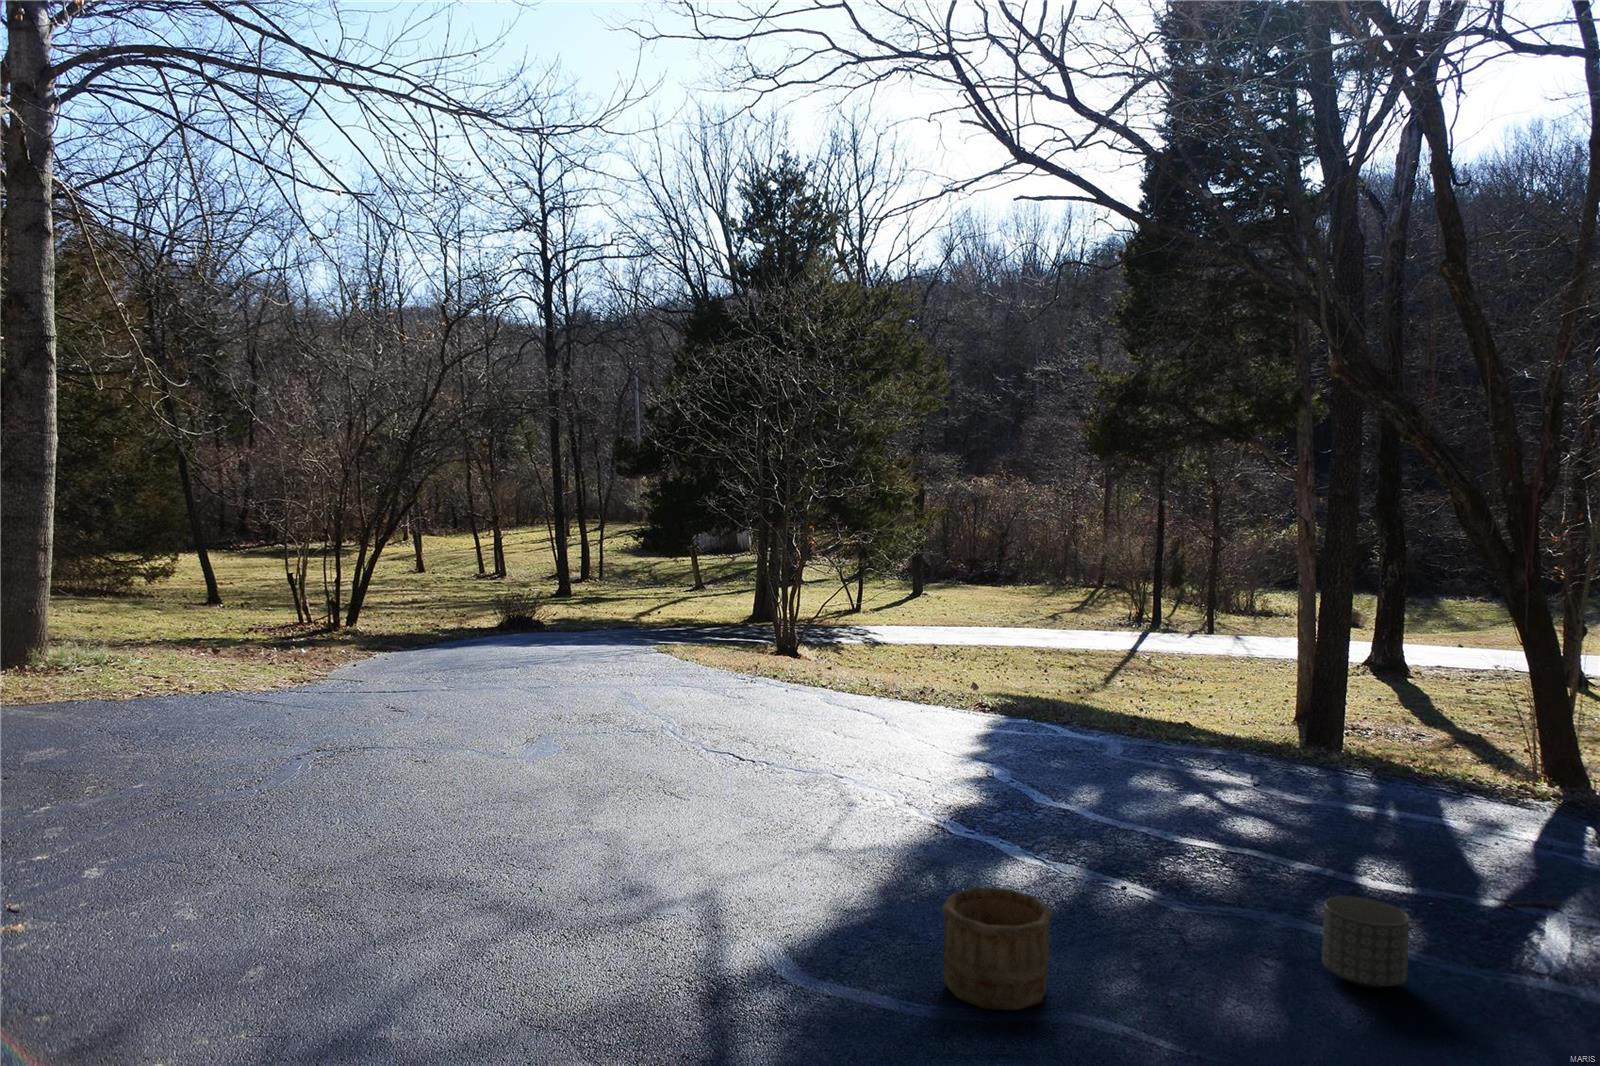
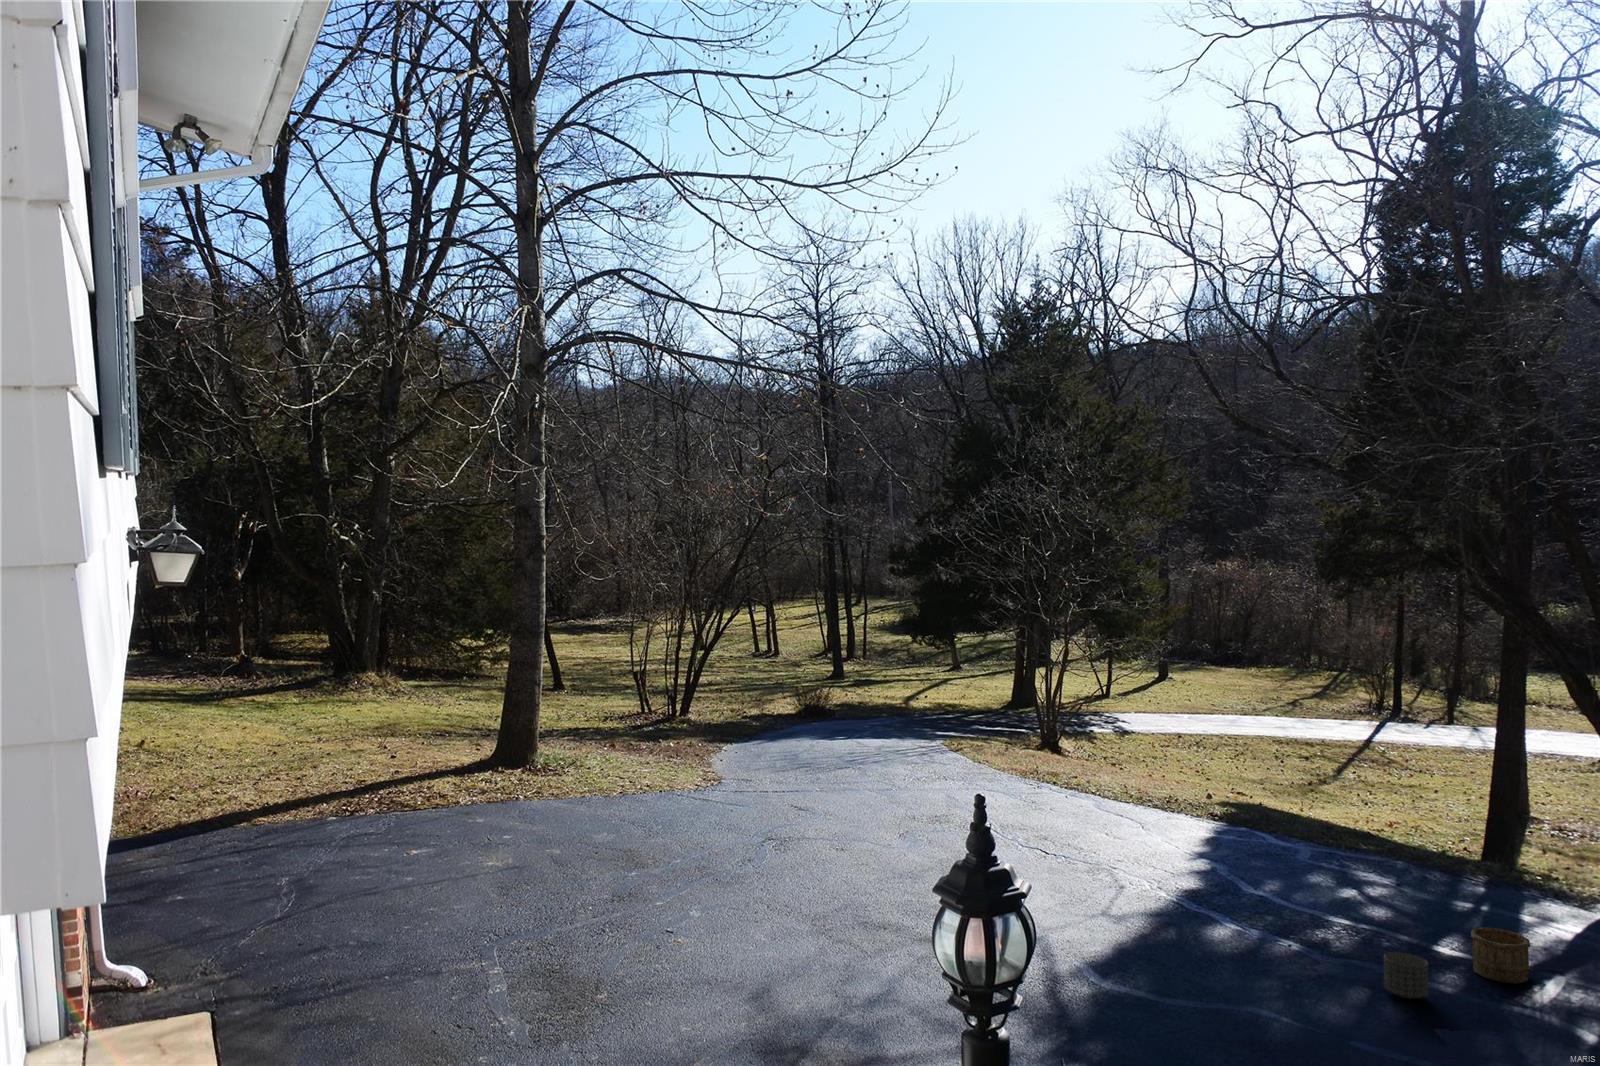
wooden bucket: present [941,887,1052,1010] -> present [1471,927,1530,984]

